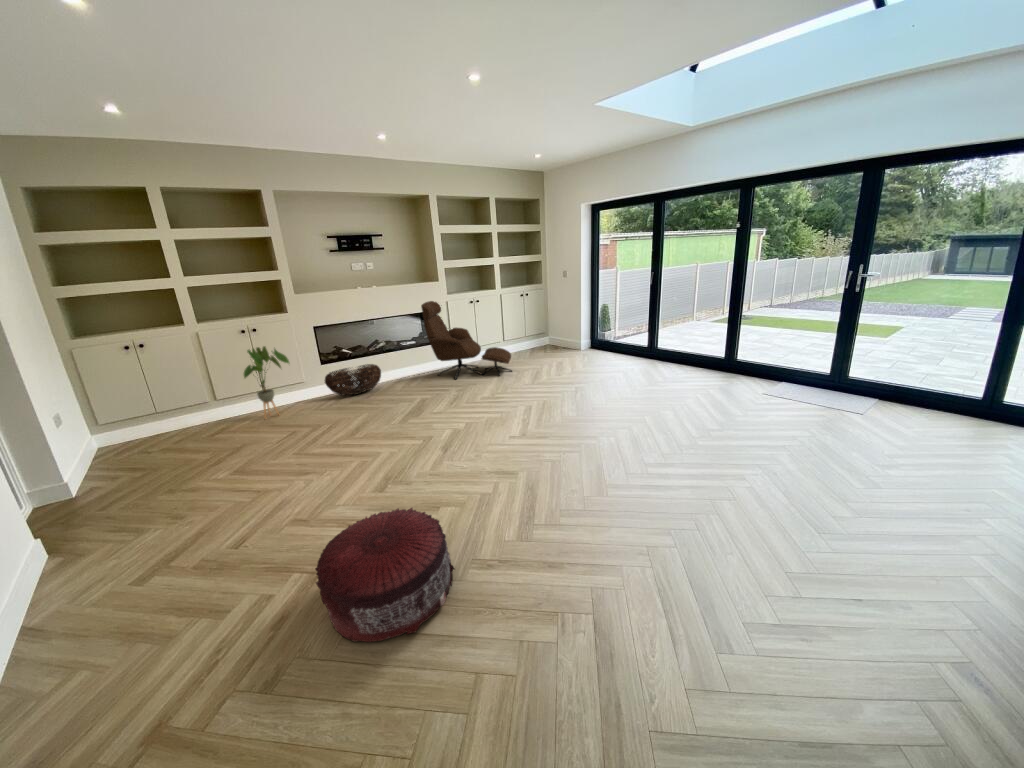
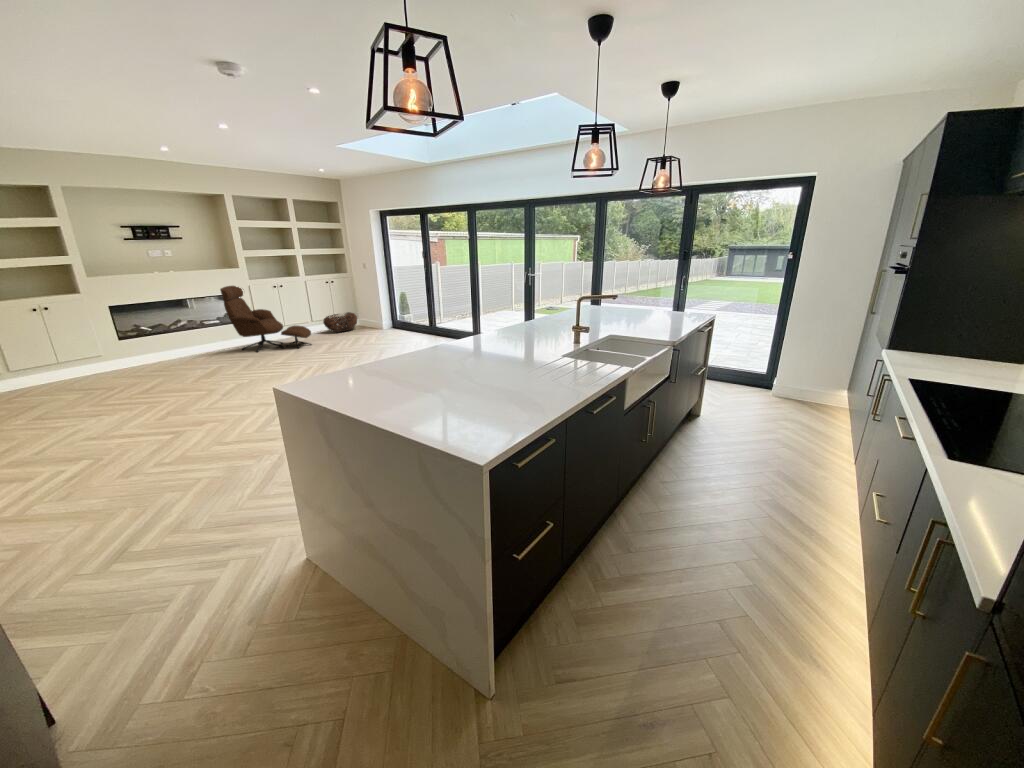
house plant: present [244,346,289,418] -> none [37,321,86,385]
basket: present [325,364,381,395] -> present [323,312,357,332]
pouf: present [316,508,455,642] -> none [110,404,210,464]

